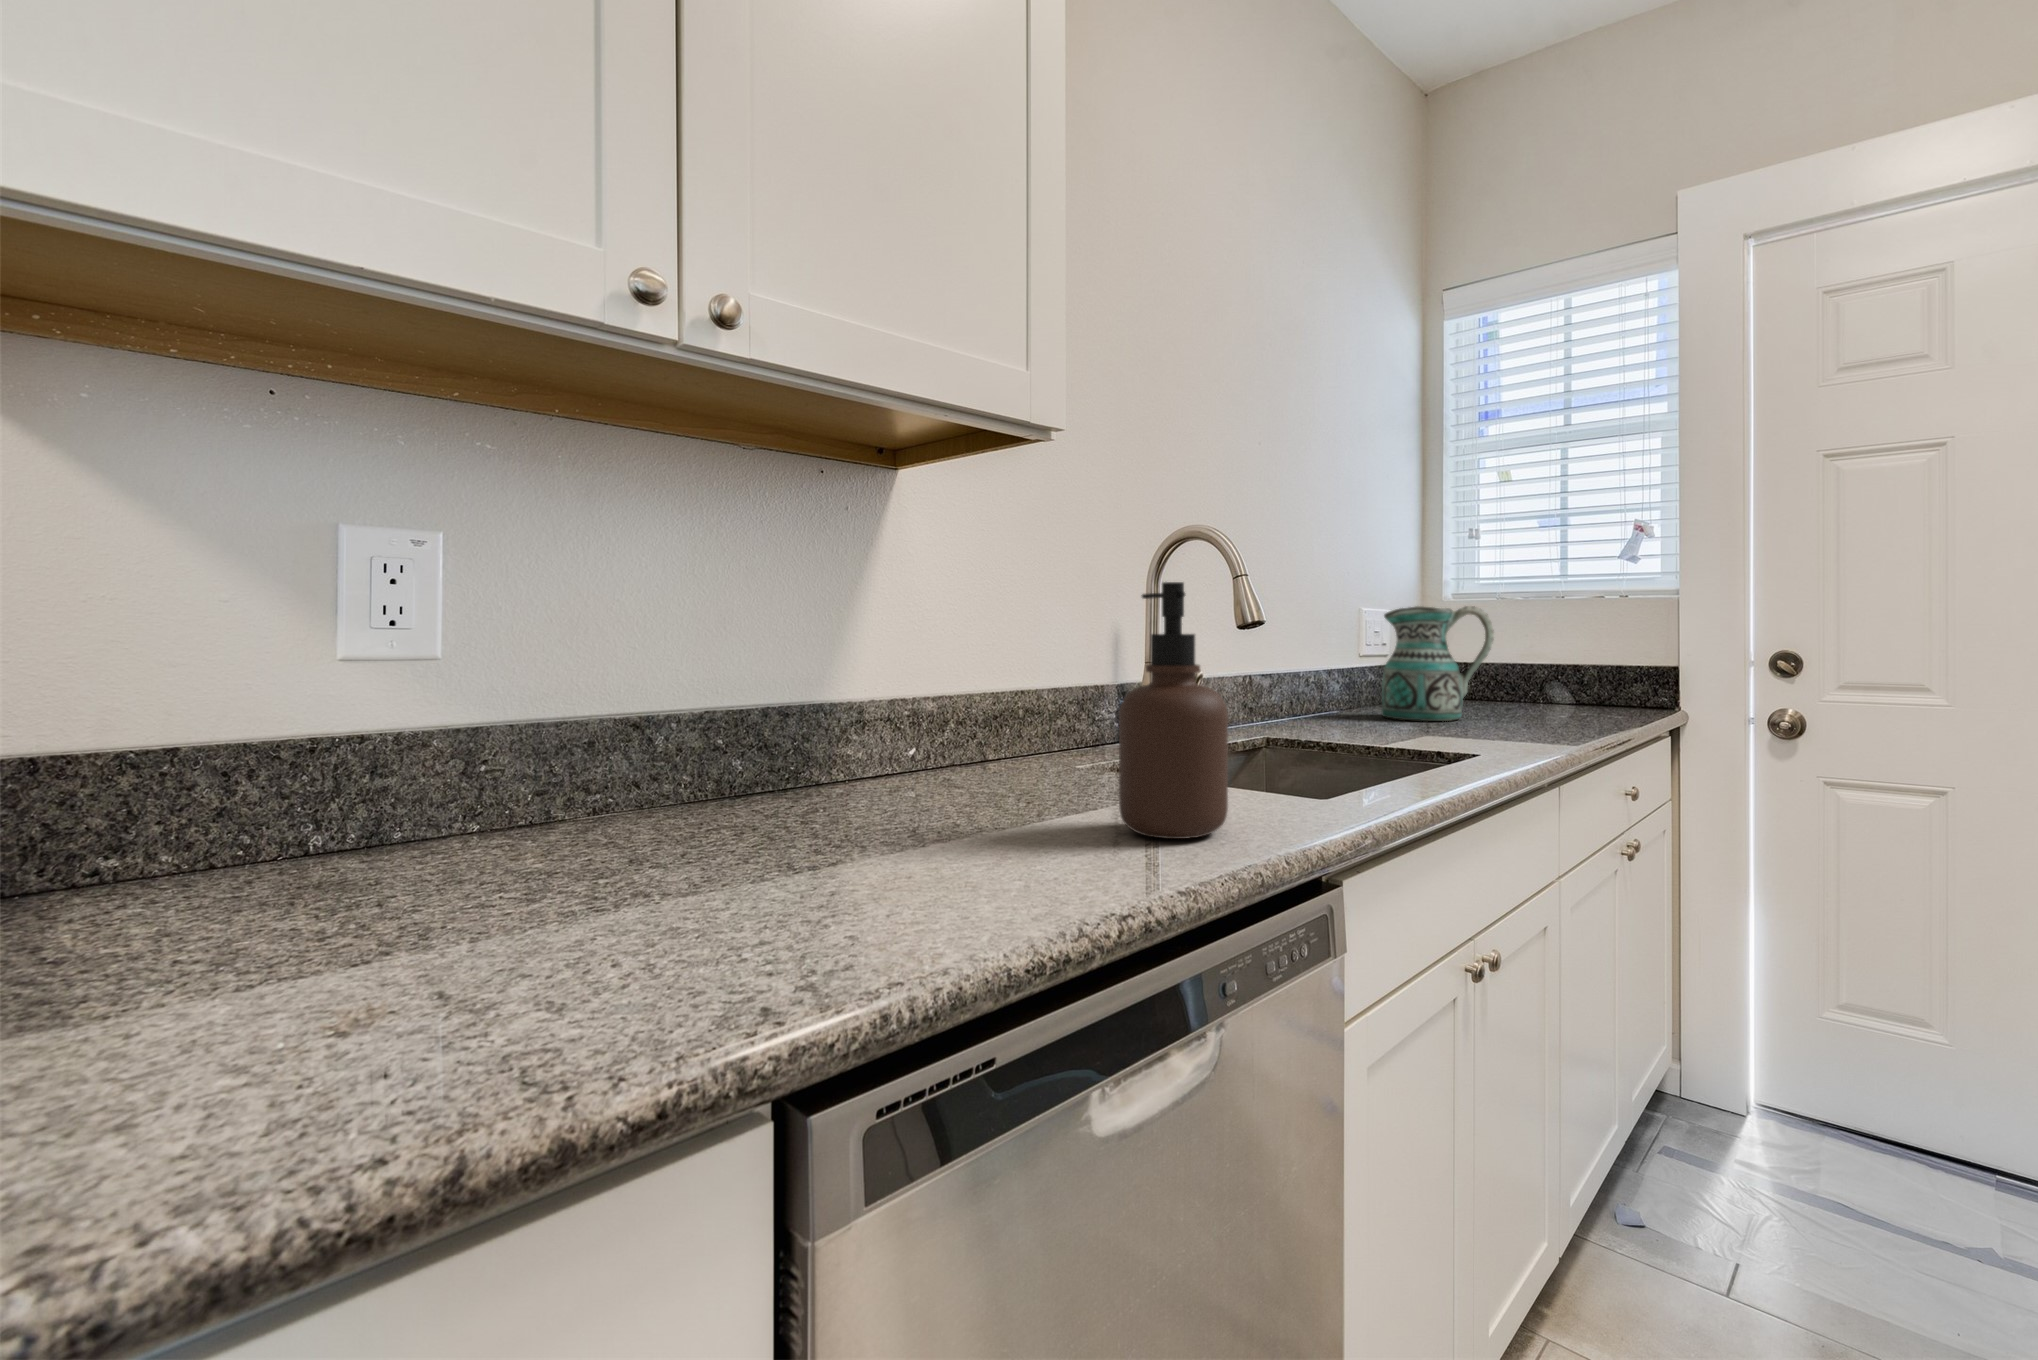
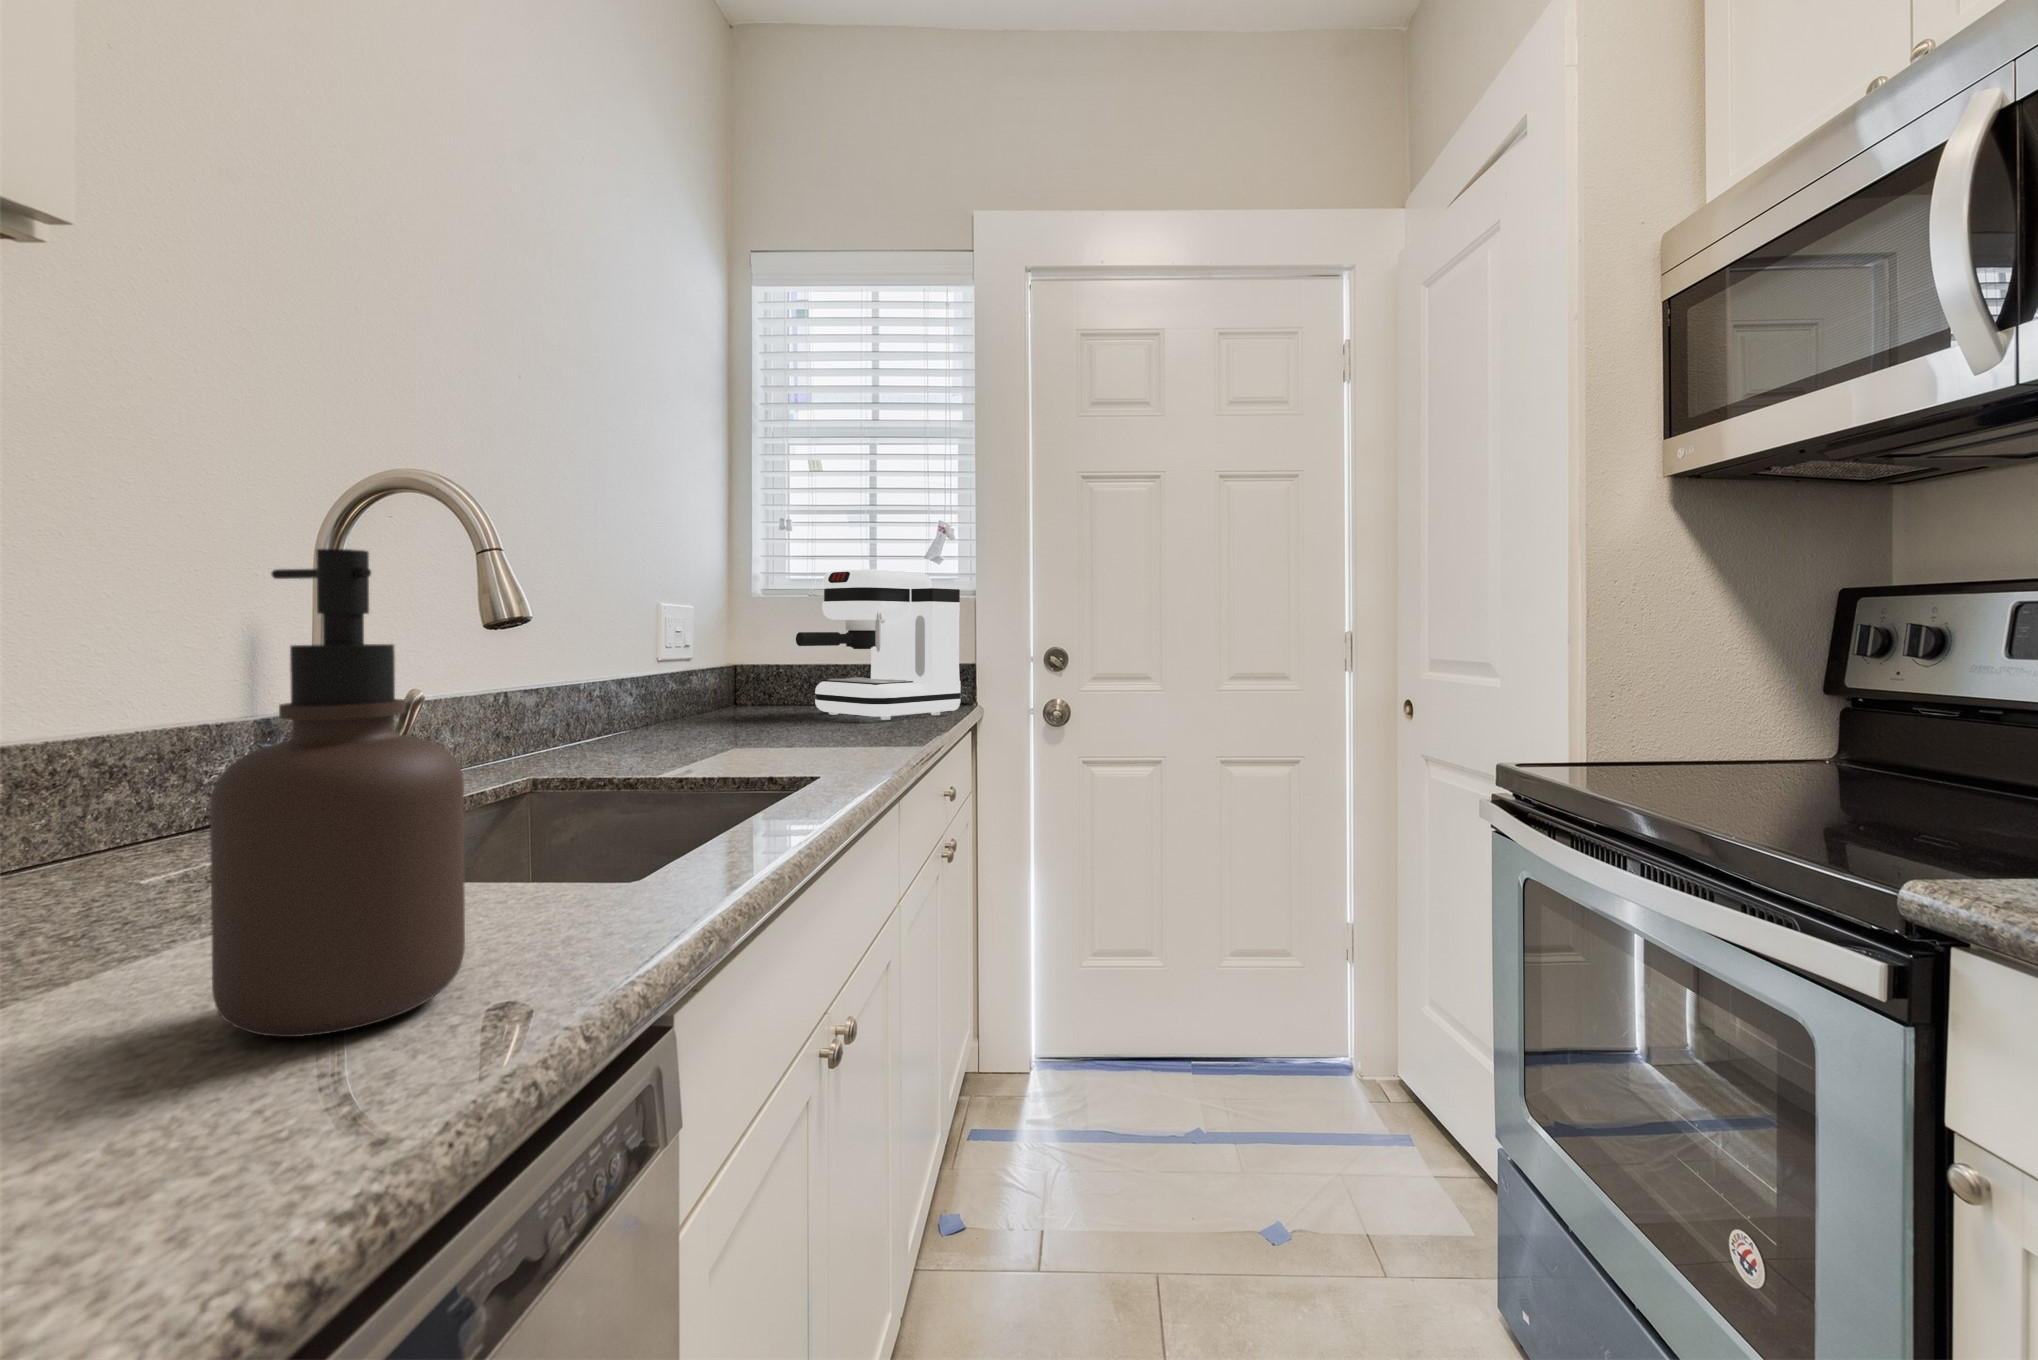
coffee maker: none [1480,573,1655,717] -> present [796,569,961,720]
ceramic pitcher: present [1382,606,1494,721] -> none [686,602,813,736]

